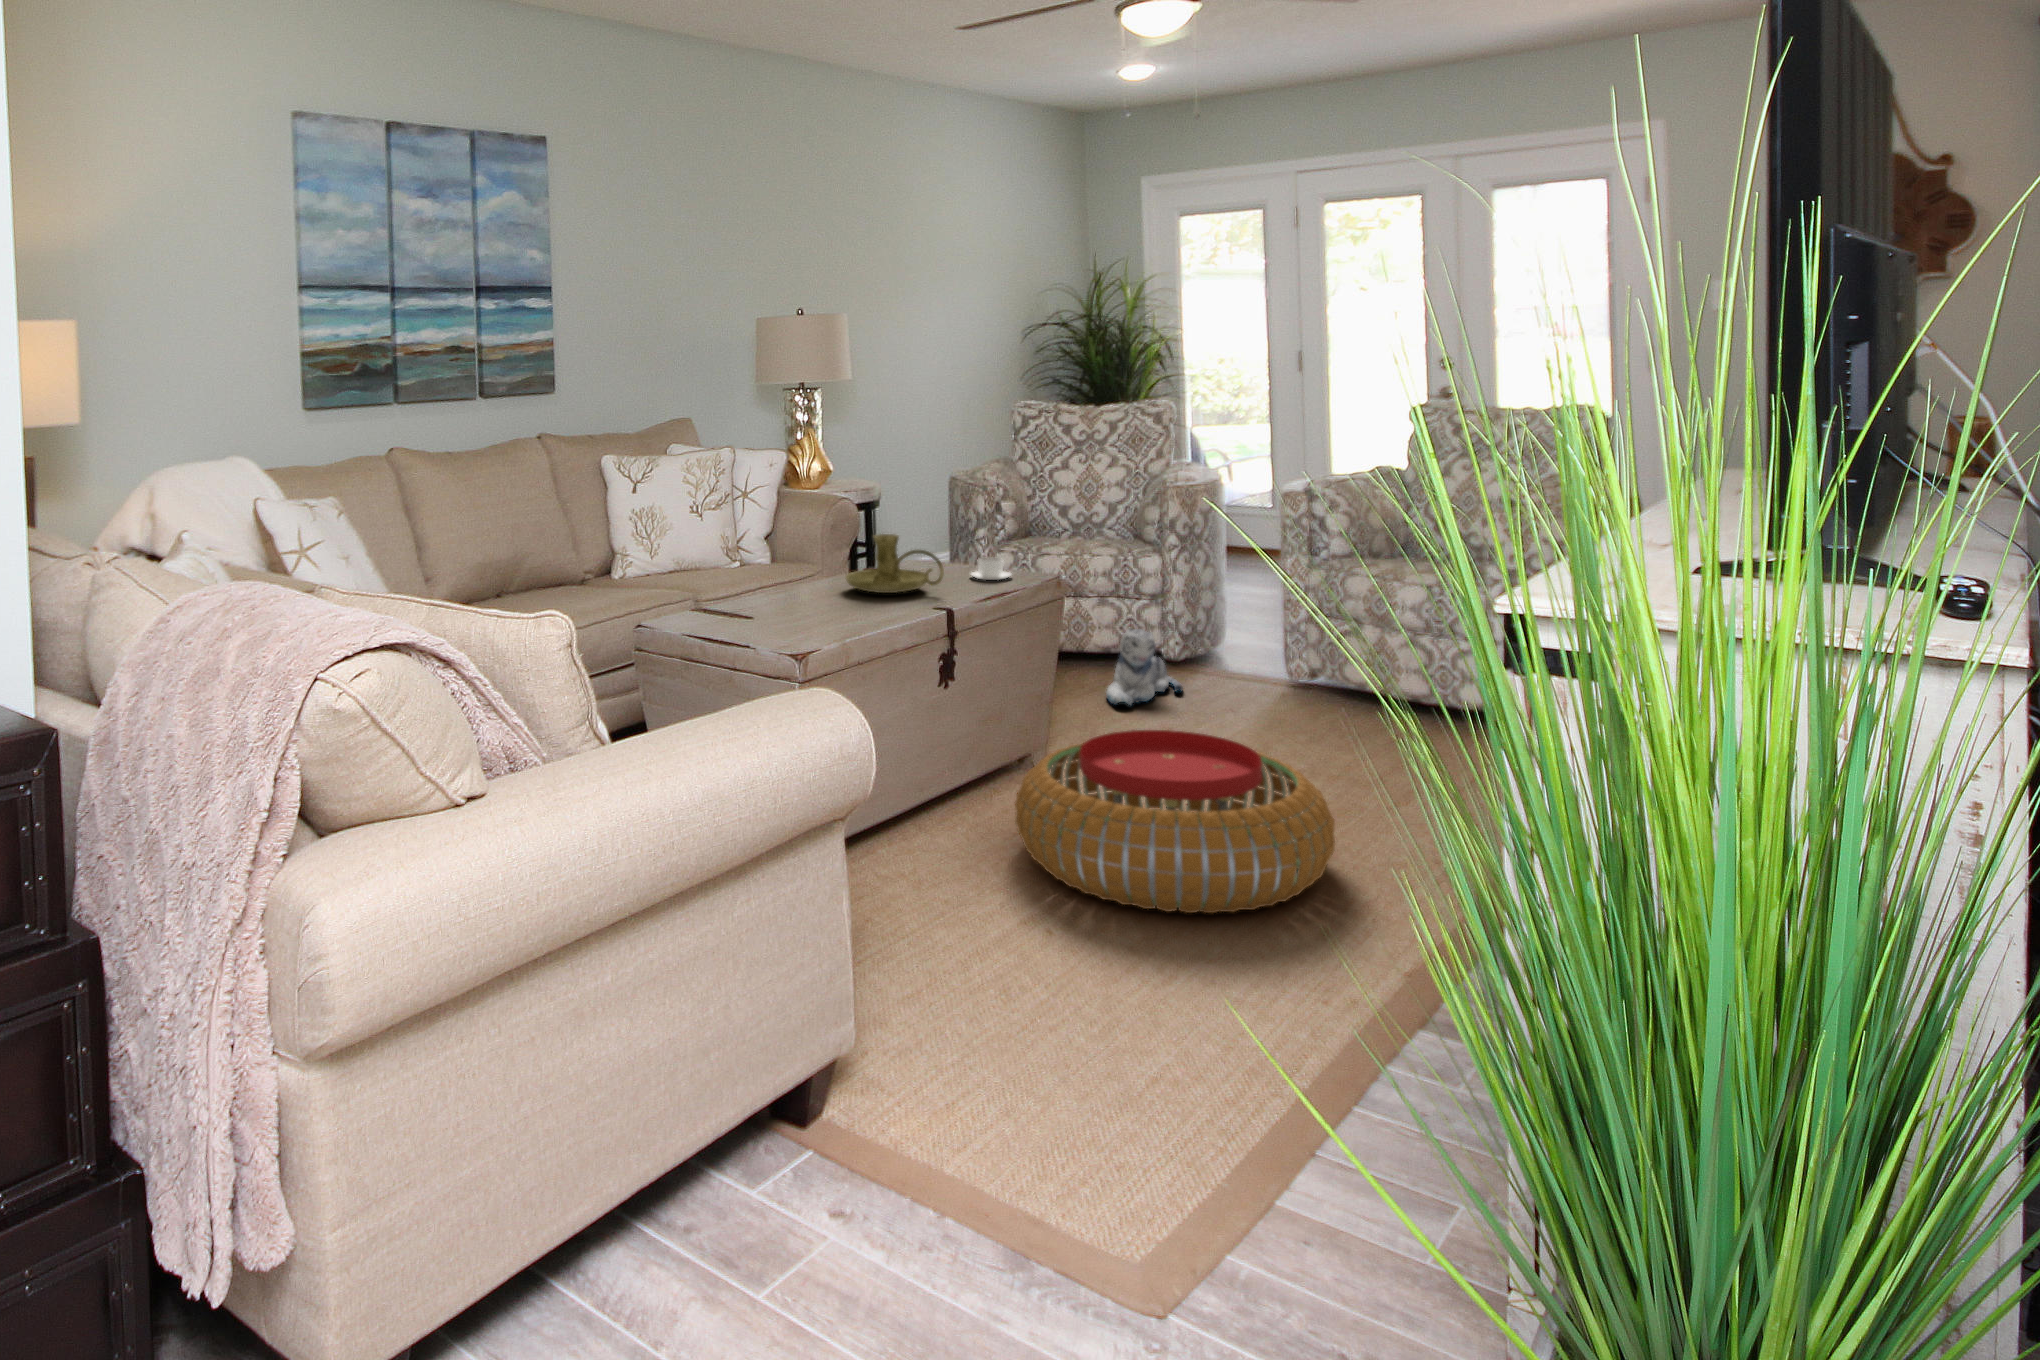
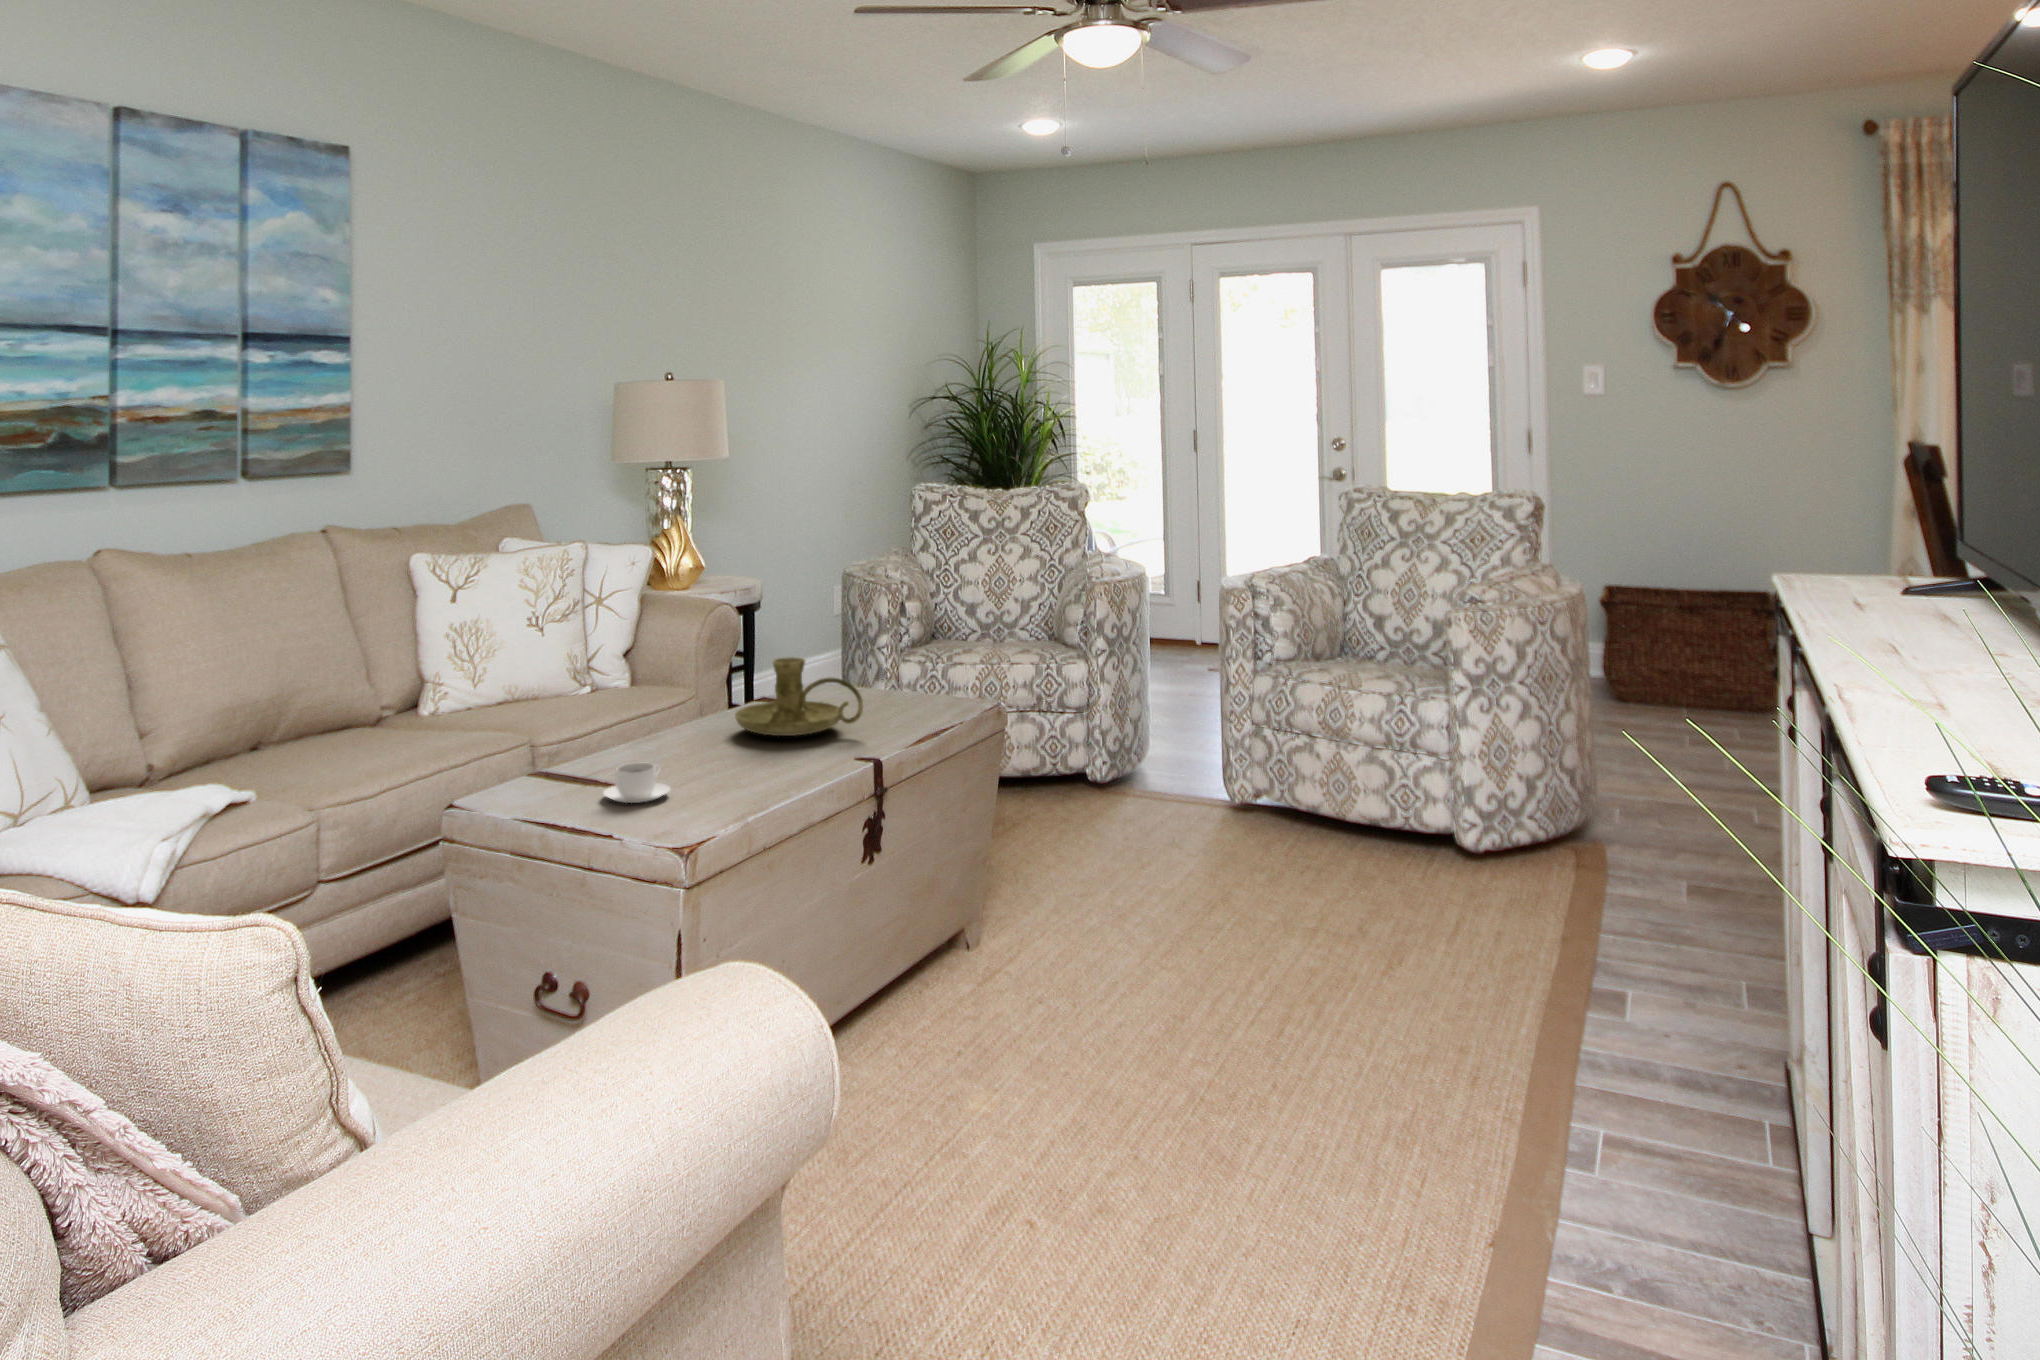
coffee cup: present [971,557,1011,580] -> present [603,763,670,803]
plush toy: present [1106,628,1183,705] -> none [1033,752,1118,848]
pouf: present [1015,730,1335,913] -> none [967,906,1368,1174]

